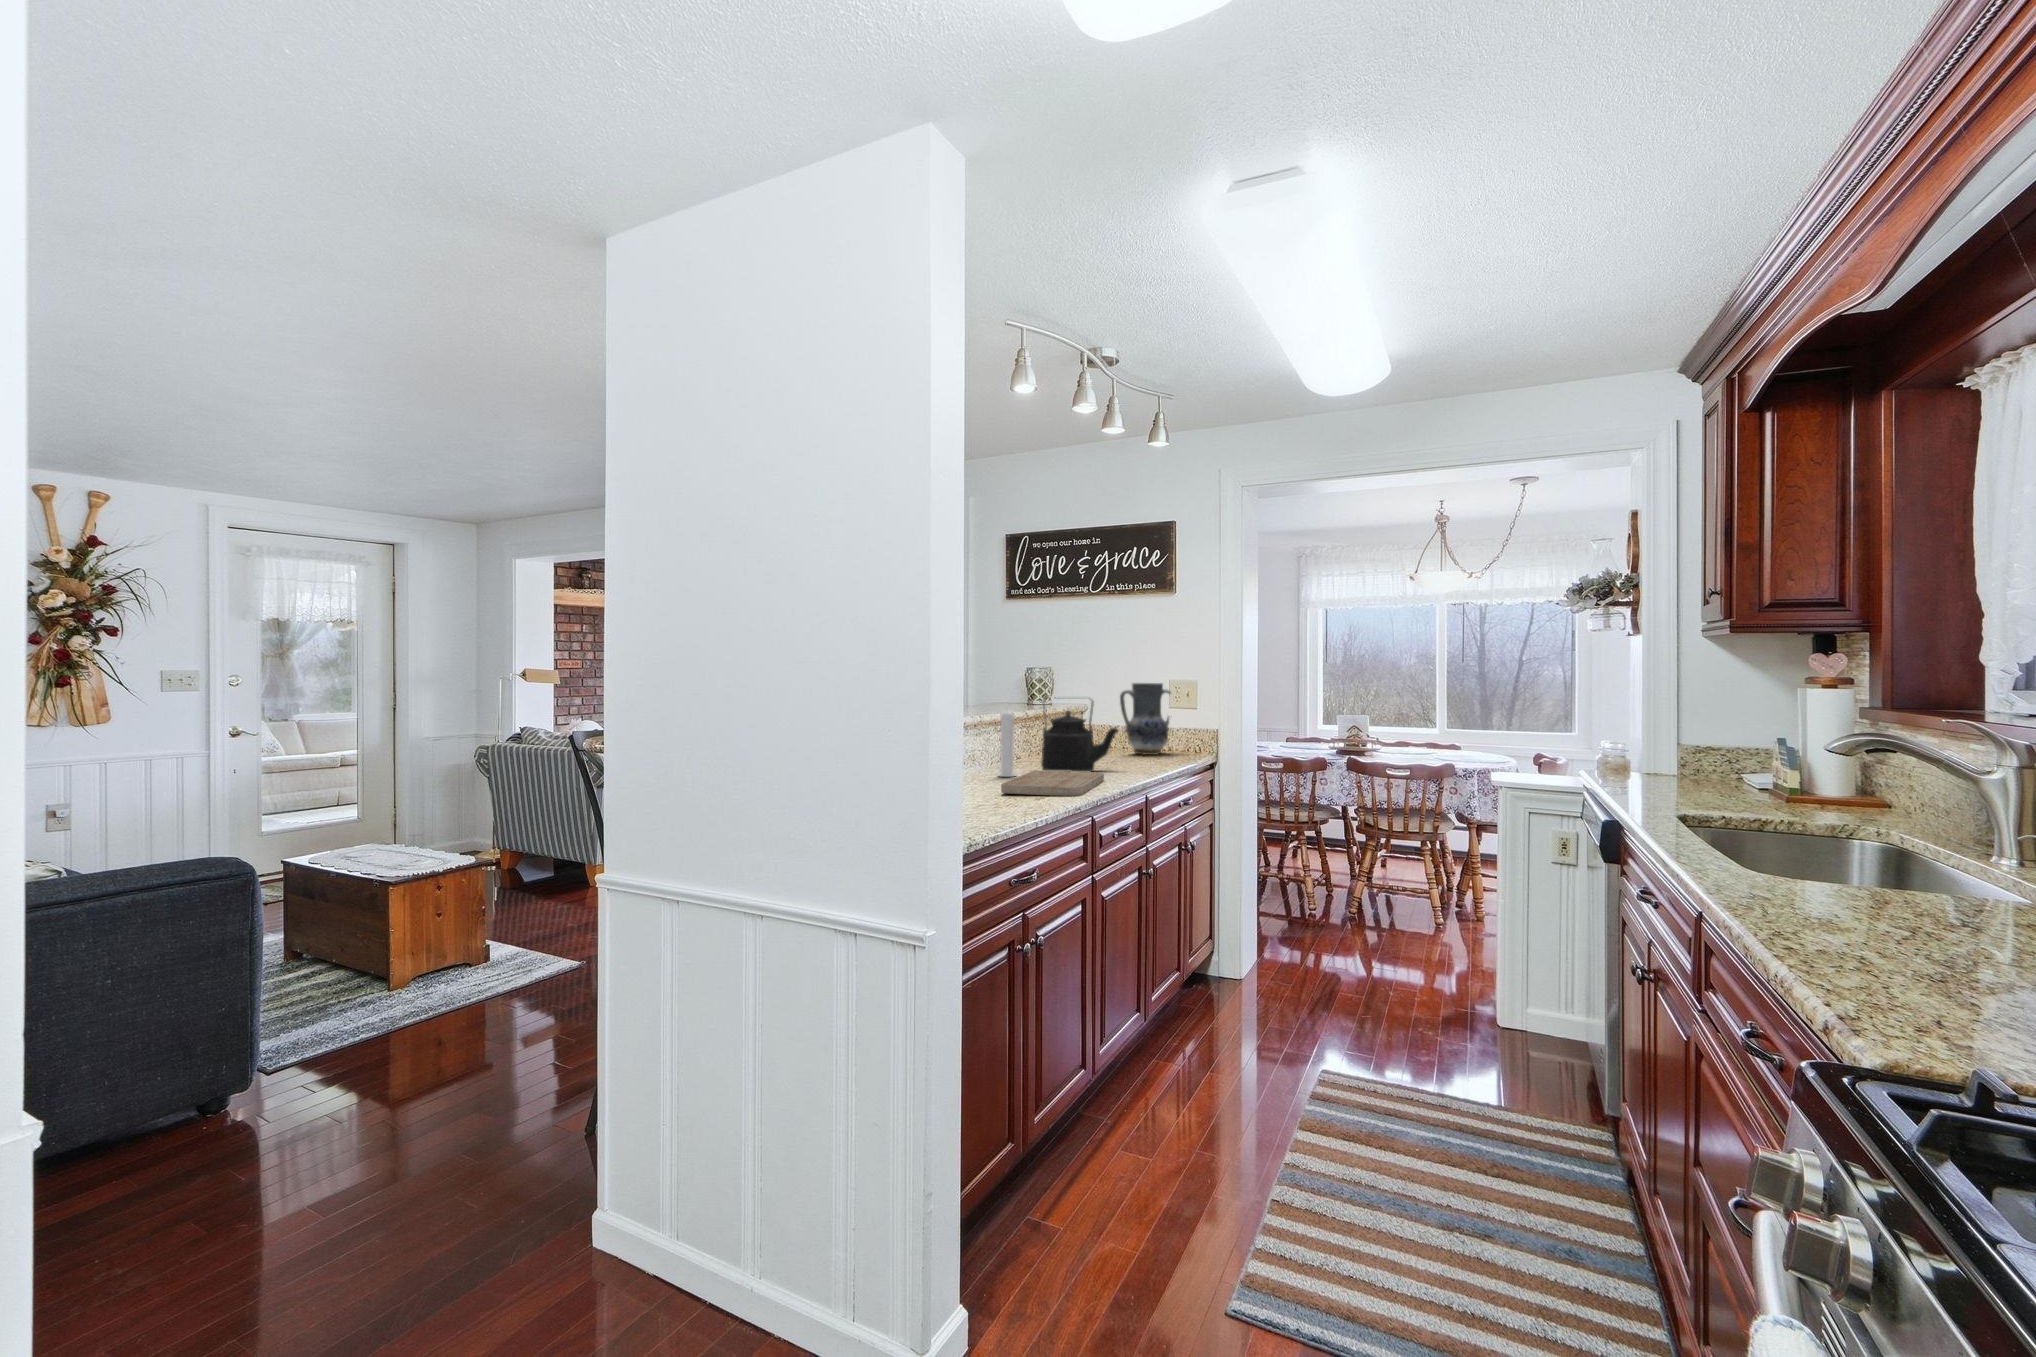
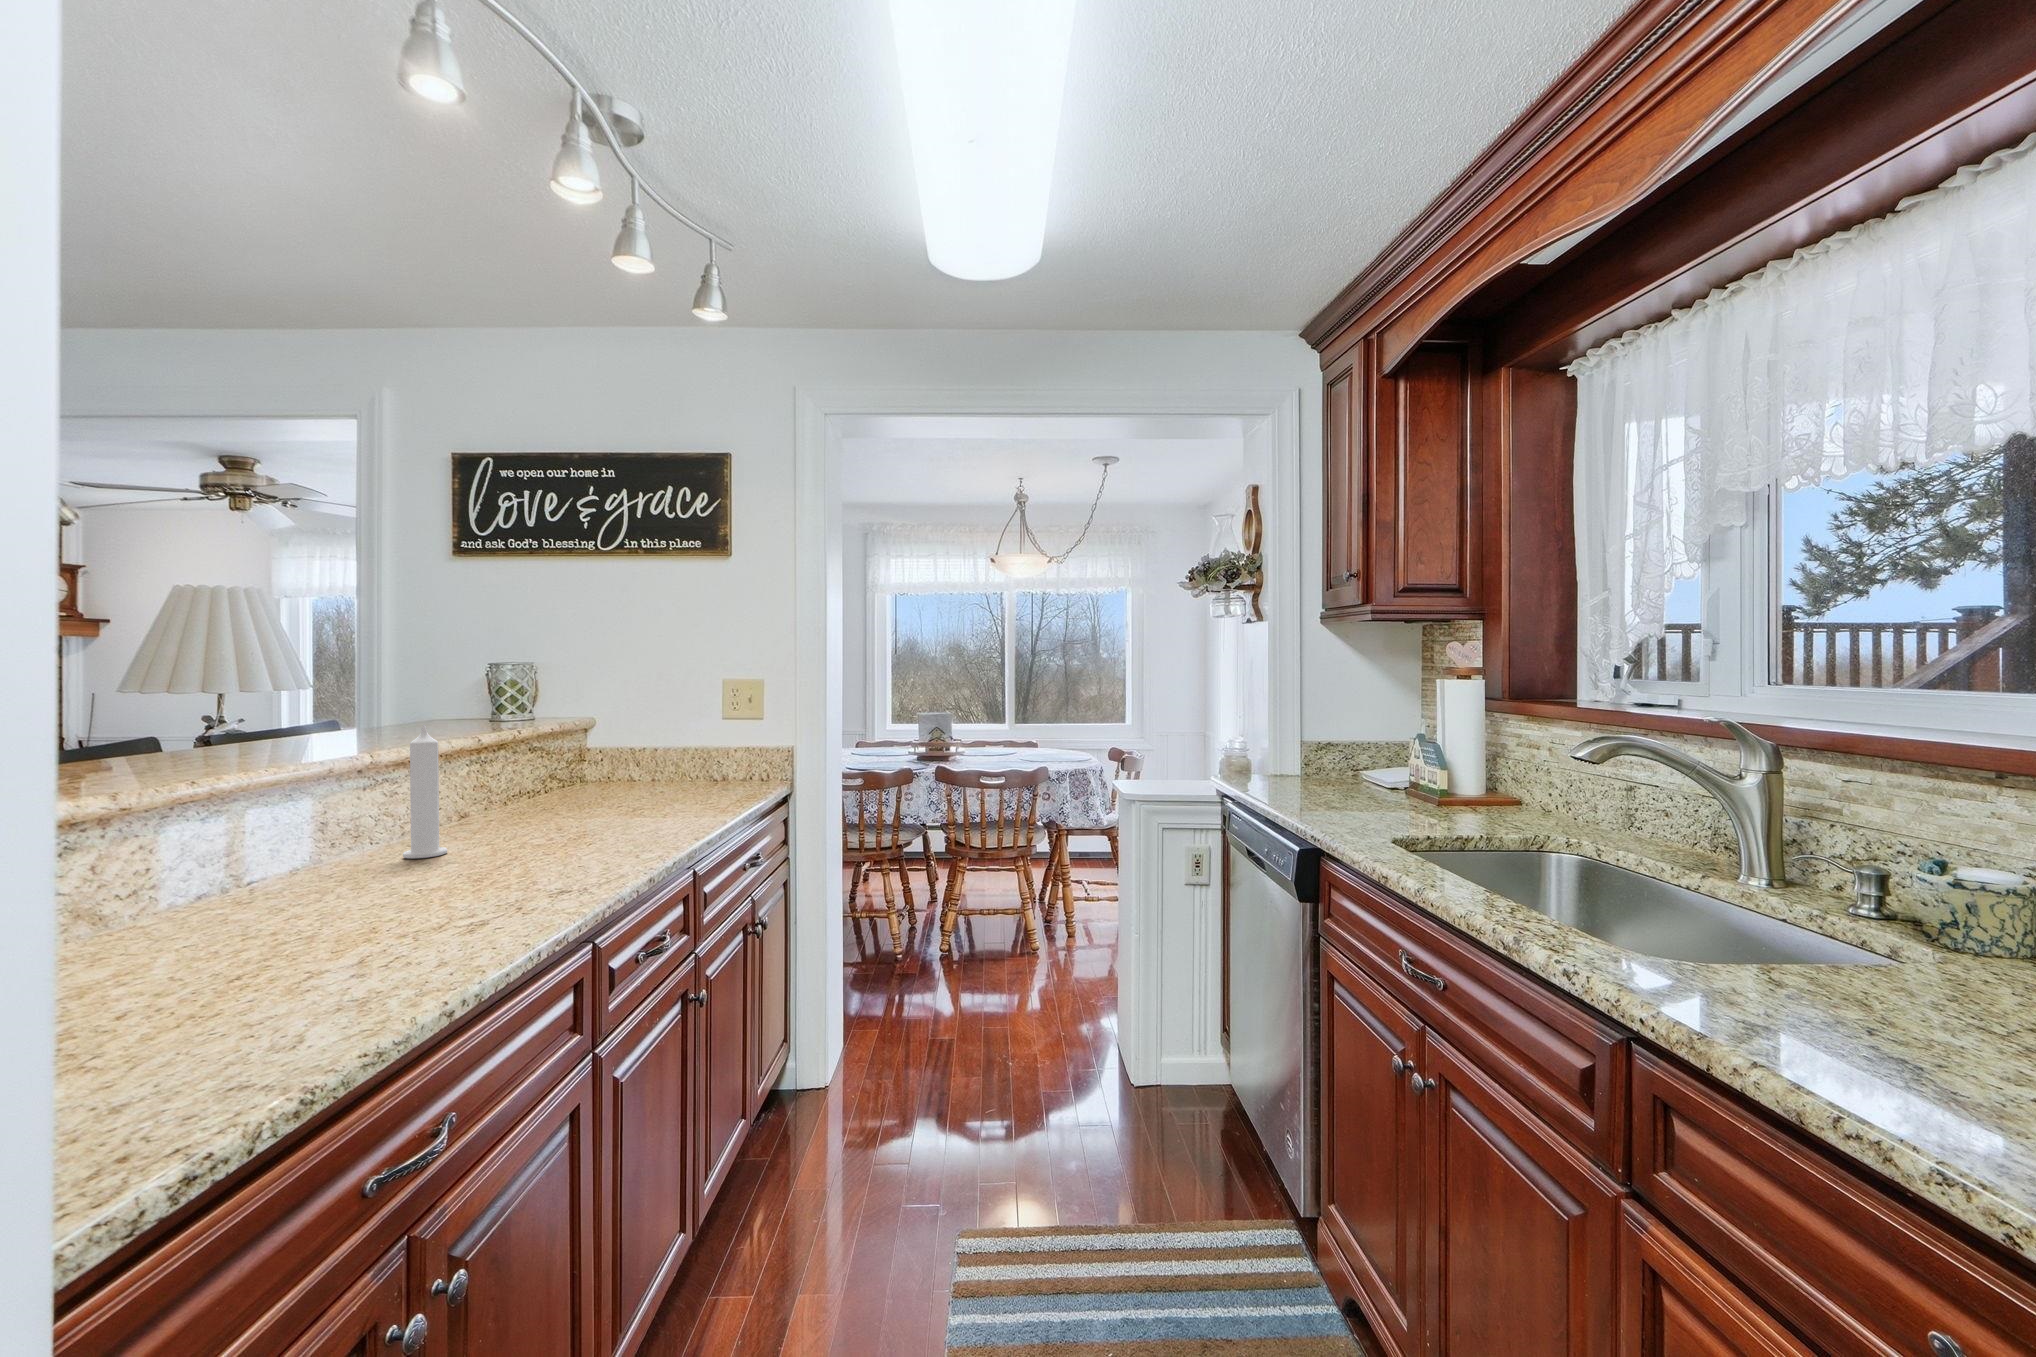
vase: present [1120,682,1171,755] -> none [647,683,730,787]
kettle: present [1041,697,1118,772] -> none [500,708,644,841]
cutting board: present [1001,770,1104,796] -> none [380,838,615,915]

